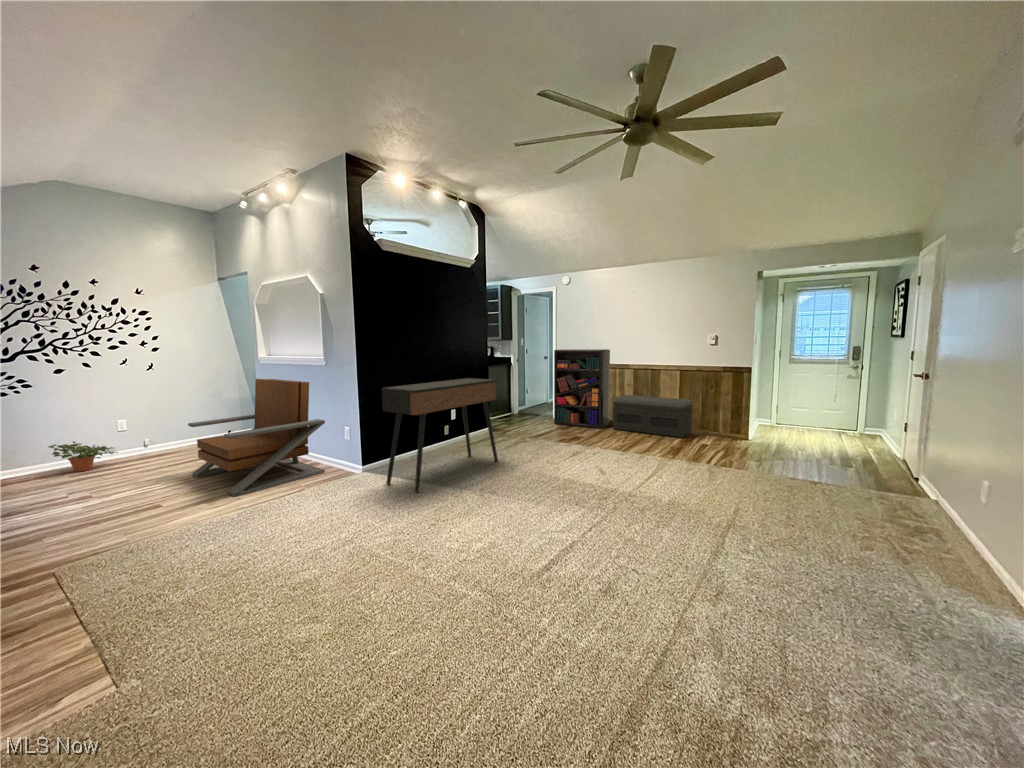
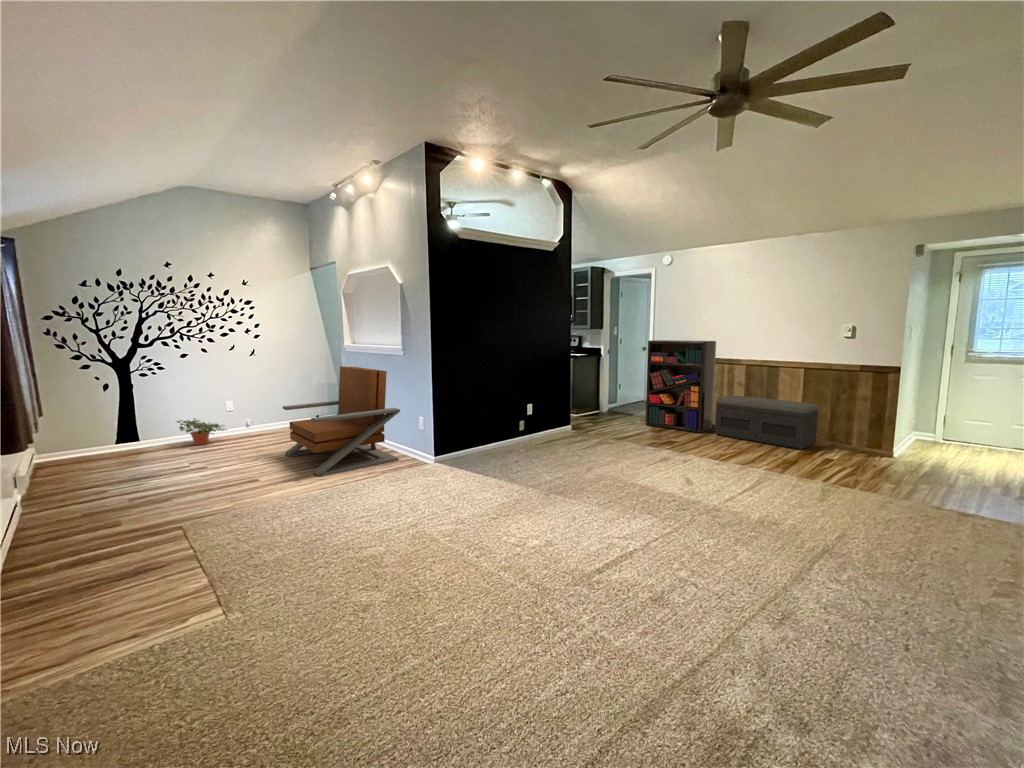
console table: present [382,378,498,492] -> none [452,371,572,487]

